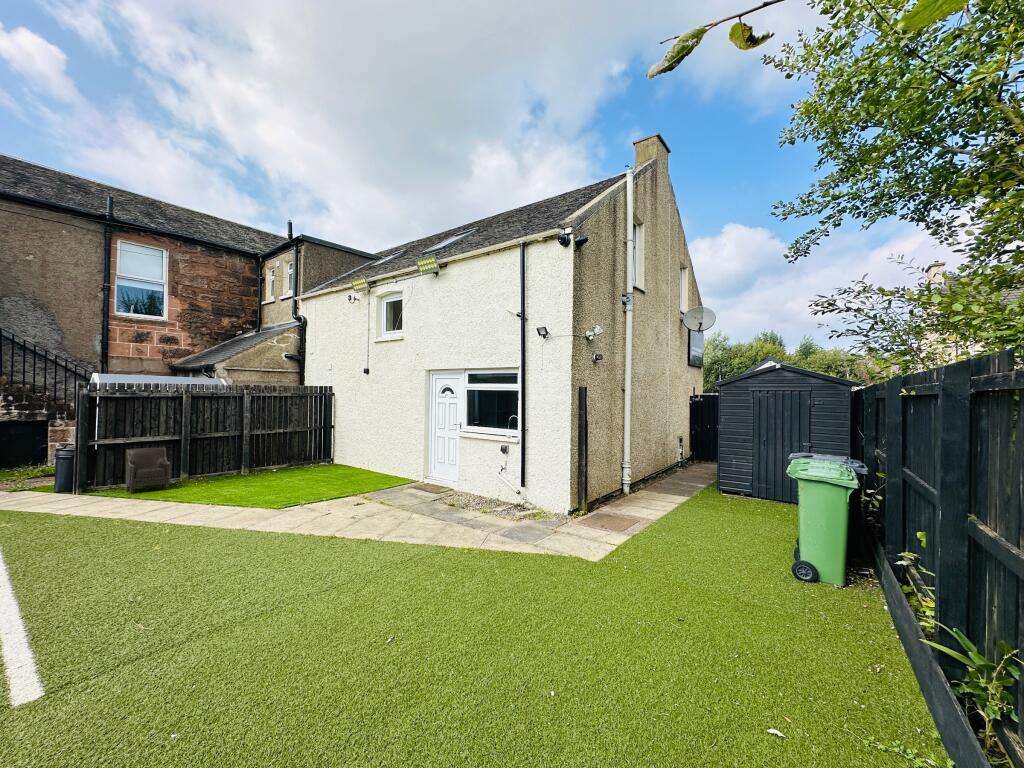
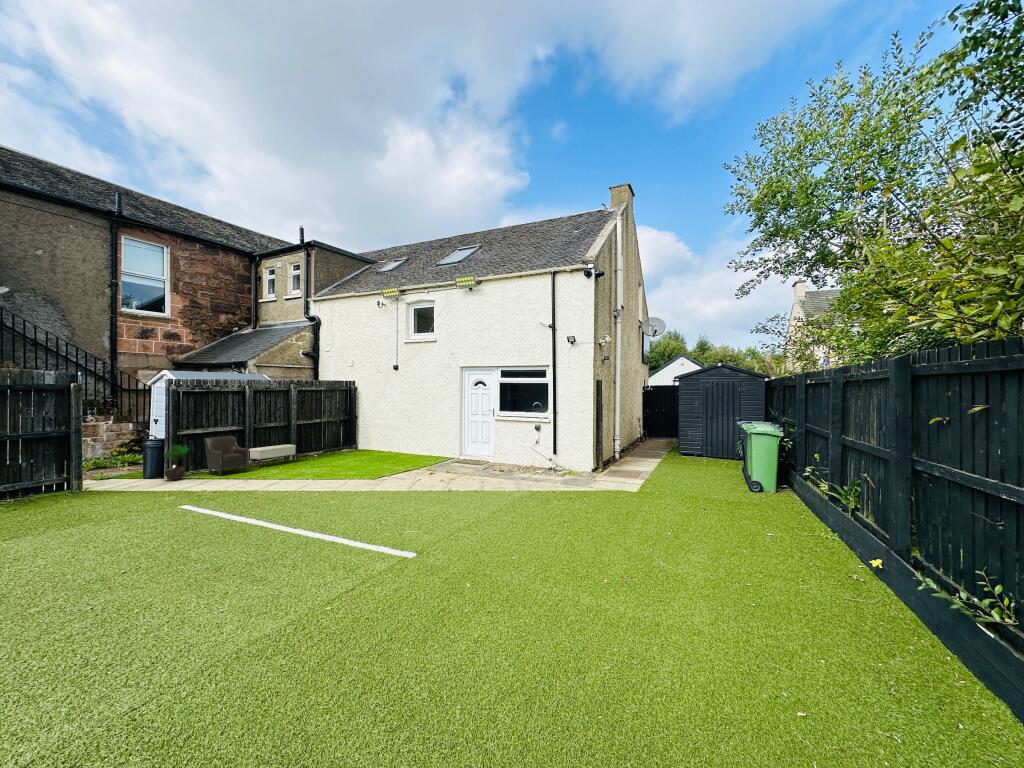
potted tree: none [60,454,96,497] -> present [164,446,187,480]
bench: none [184,458,244,485] -> present [249,445,296,468]

